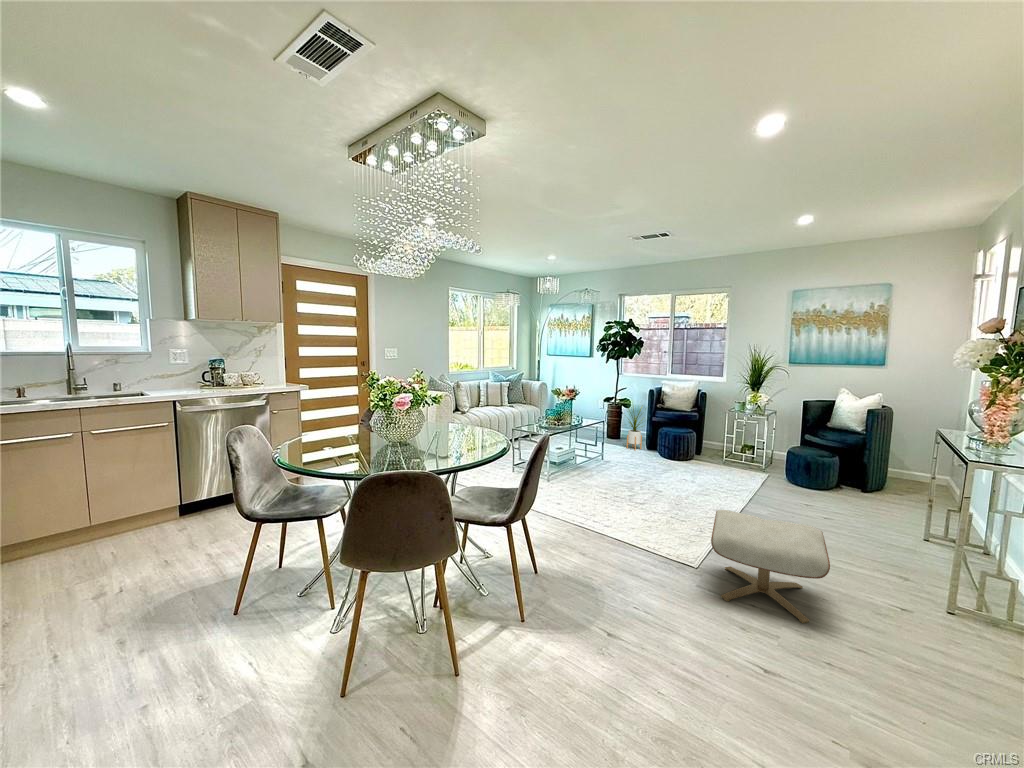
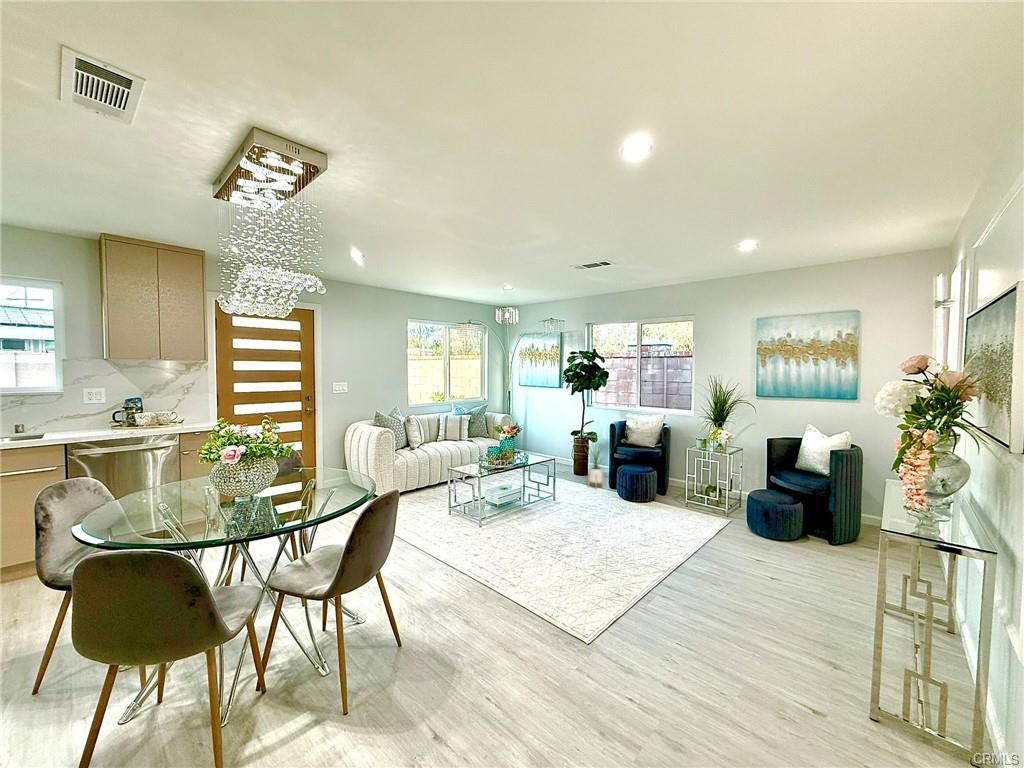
ottoman: present [711,510,830,623] -> none [582,576,714,727]

